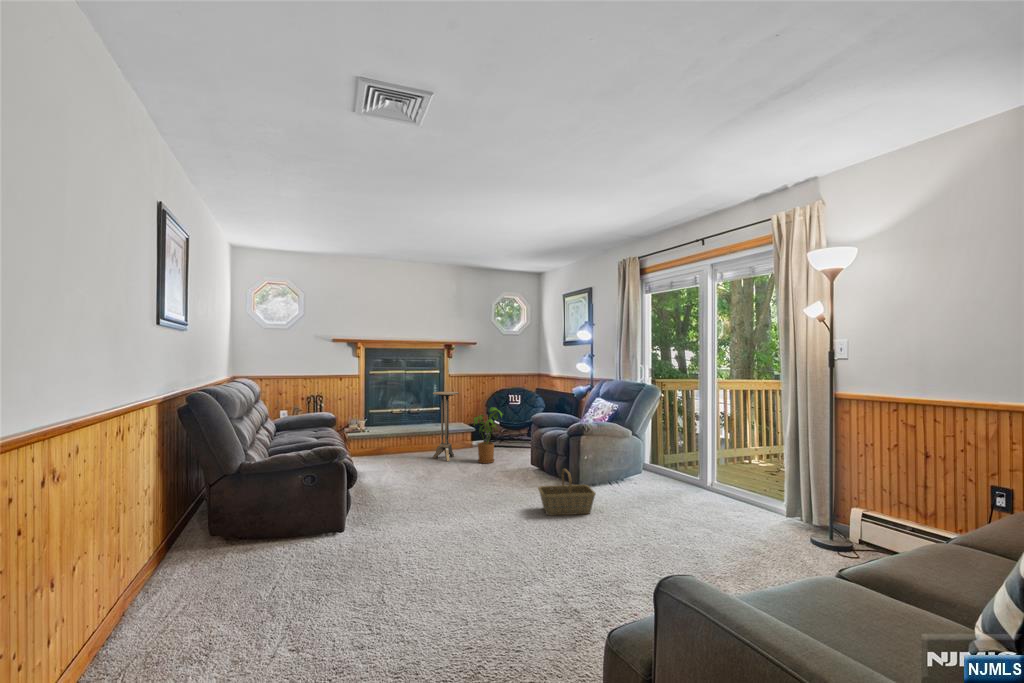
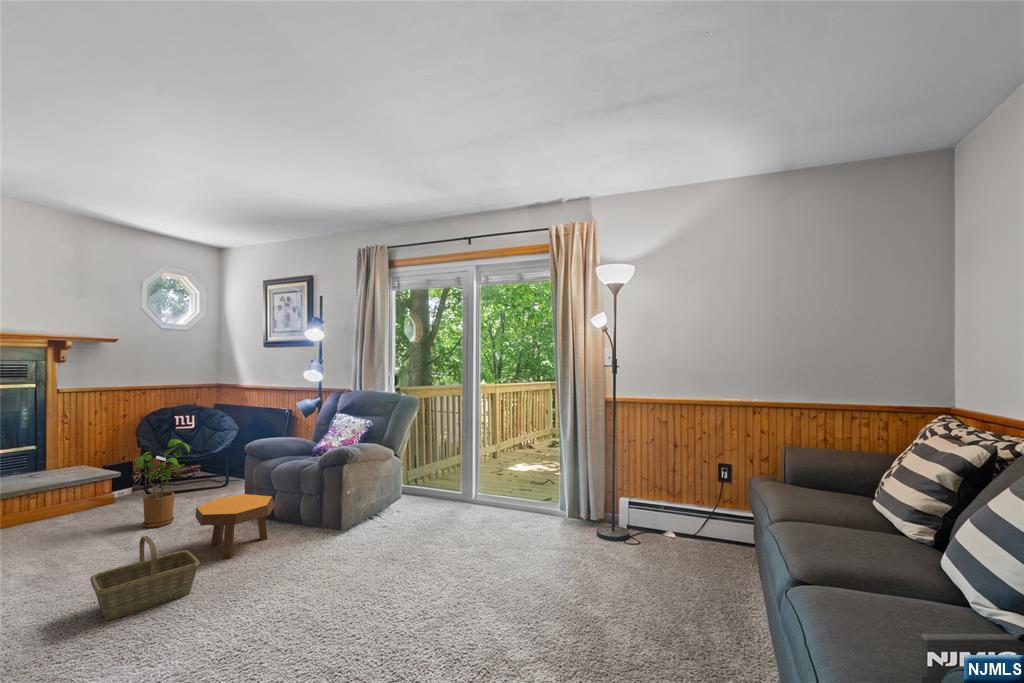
side table: present [433,392,459,461] -> none [39,421,101,538]
footstool: none [494,448,541,486] -> present [195,494,275,559]
basket: present [538,469,596,515] -> present [90,536,200,621]

